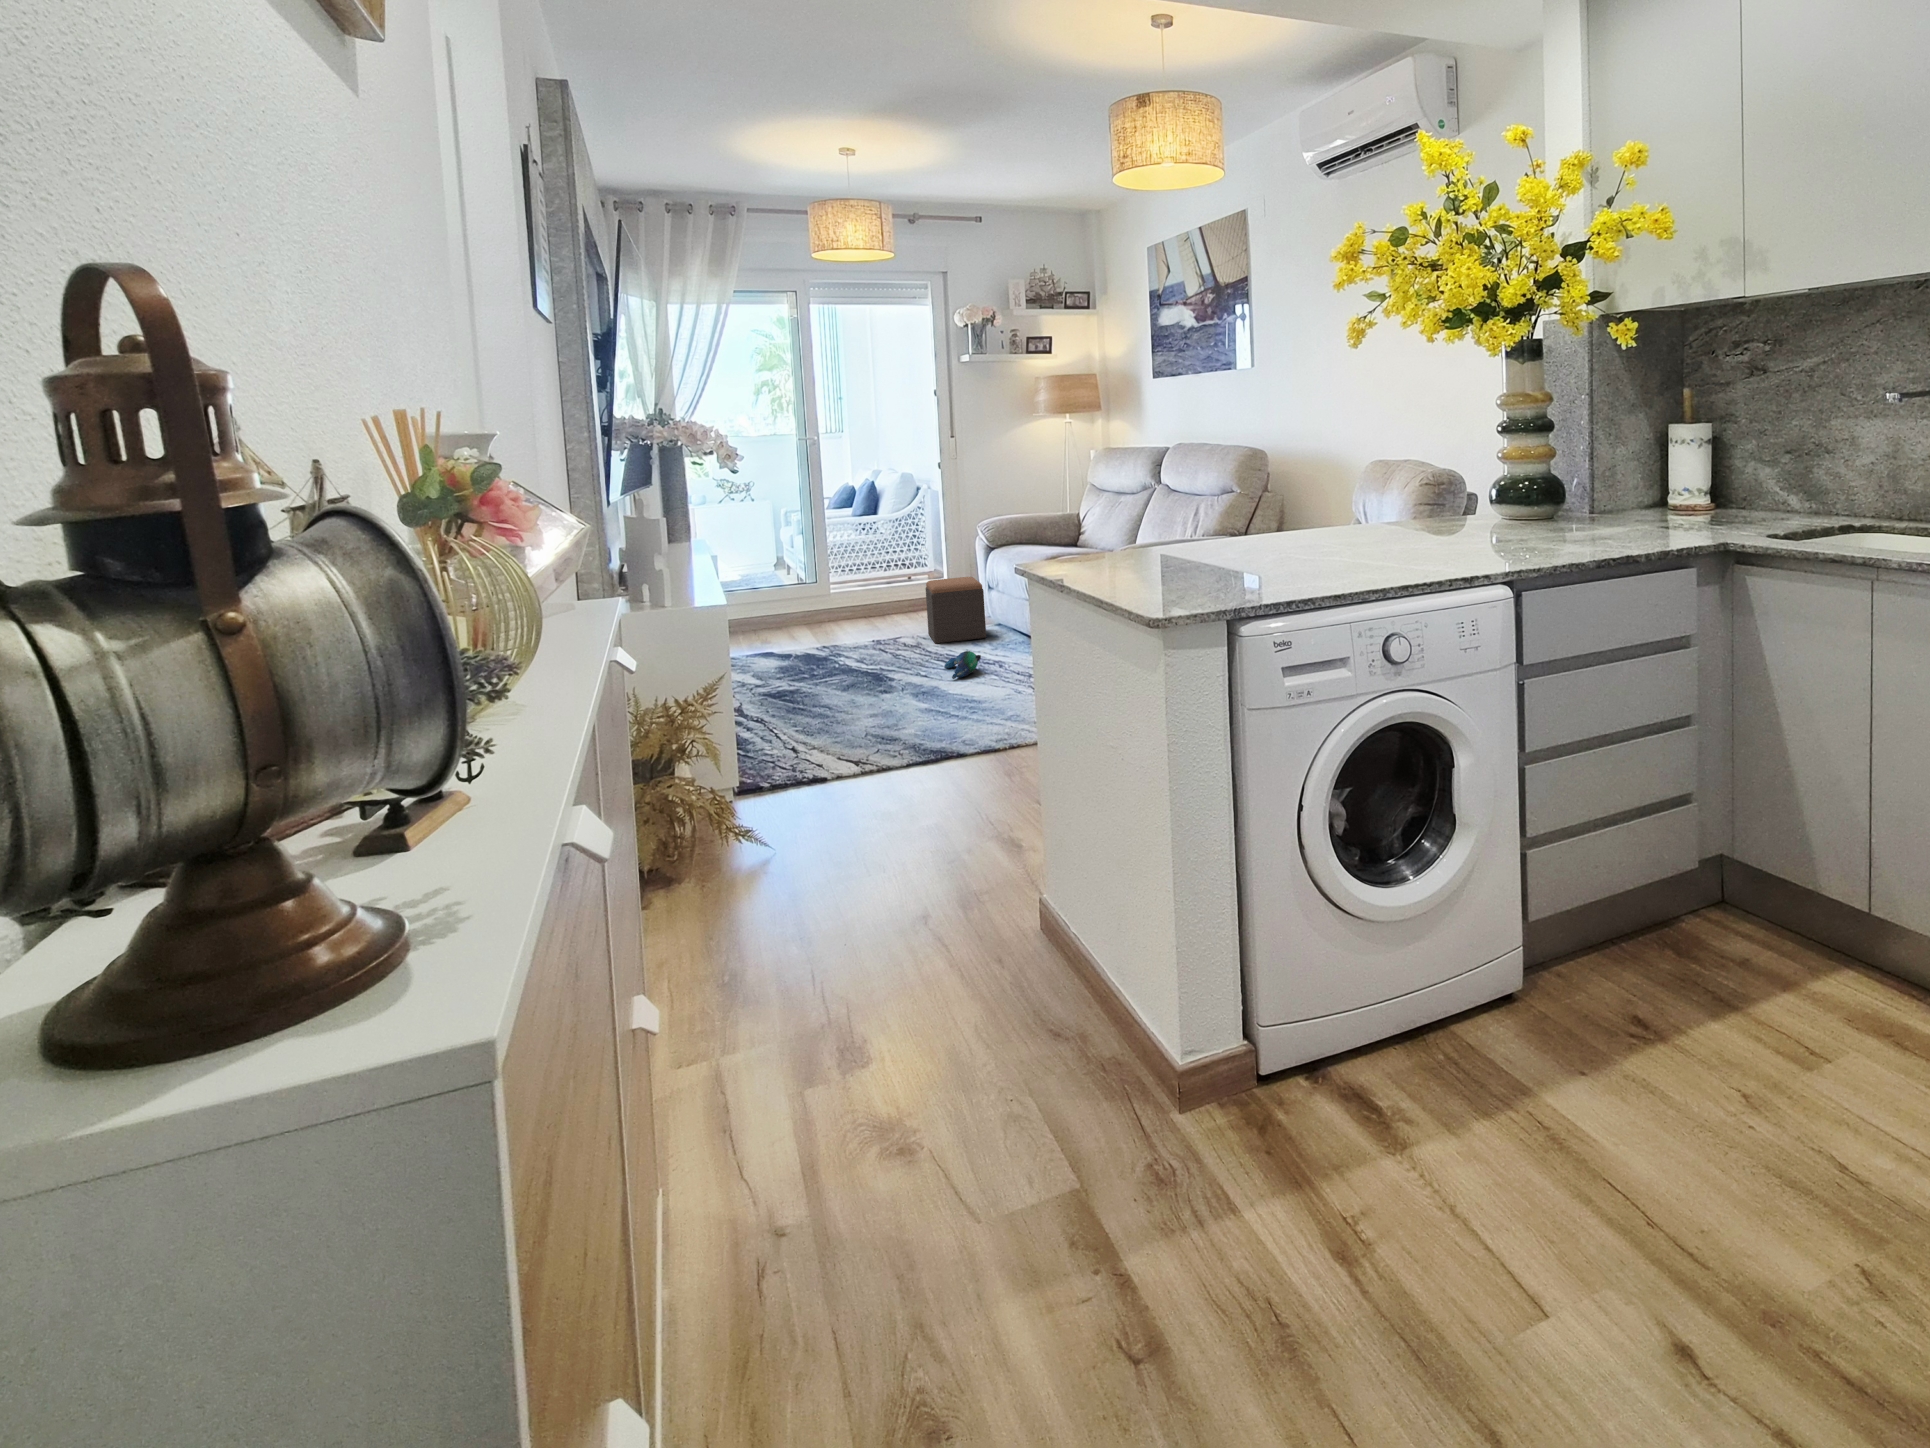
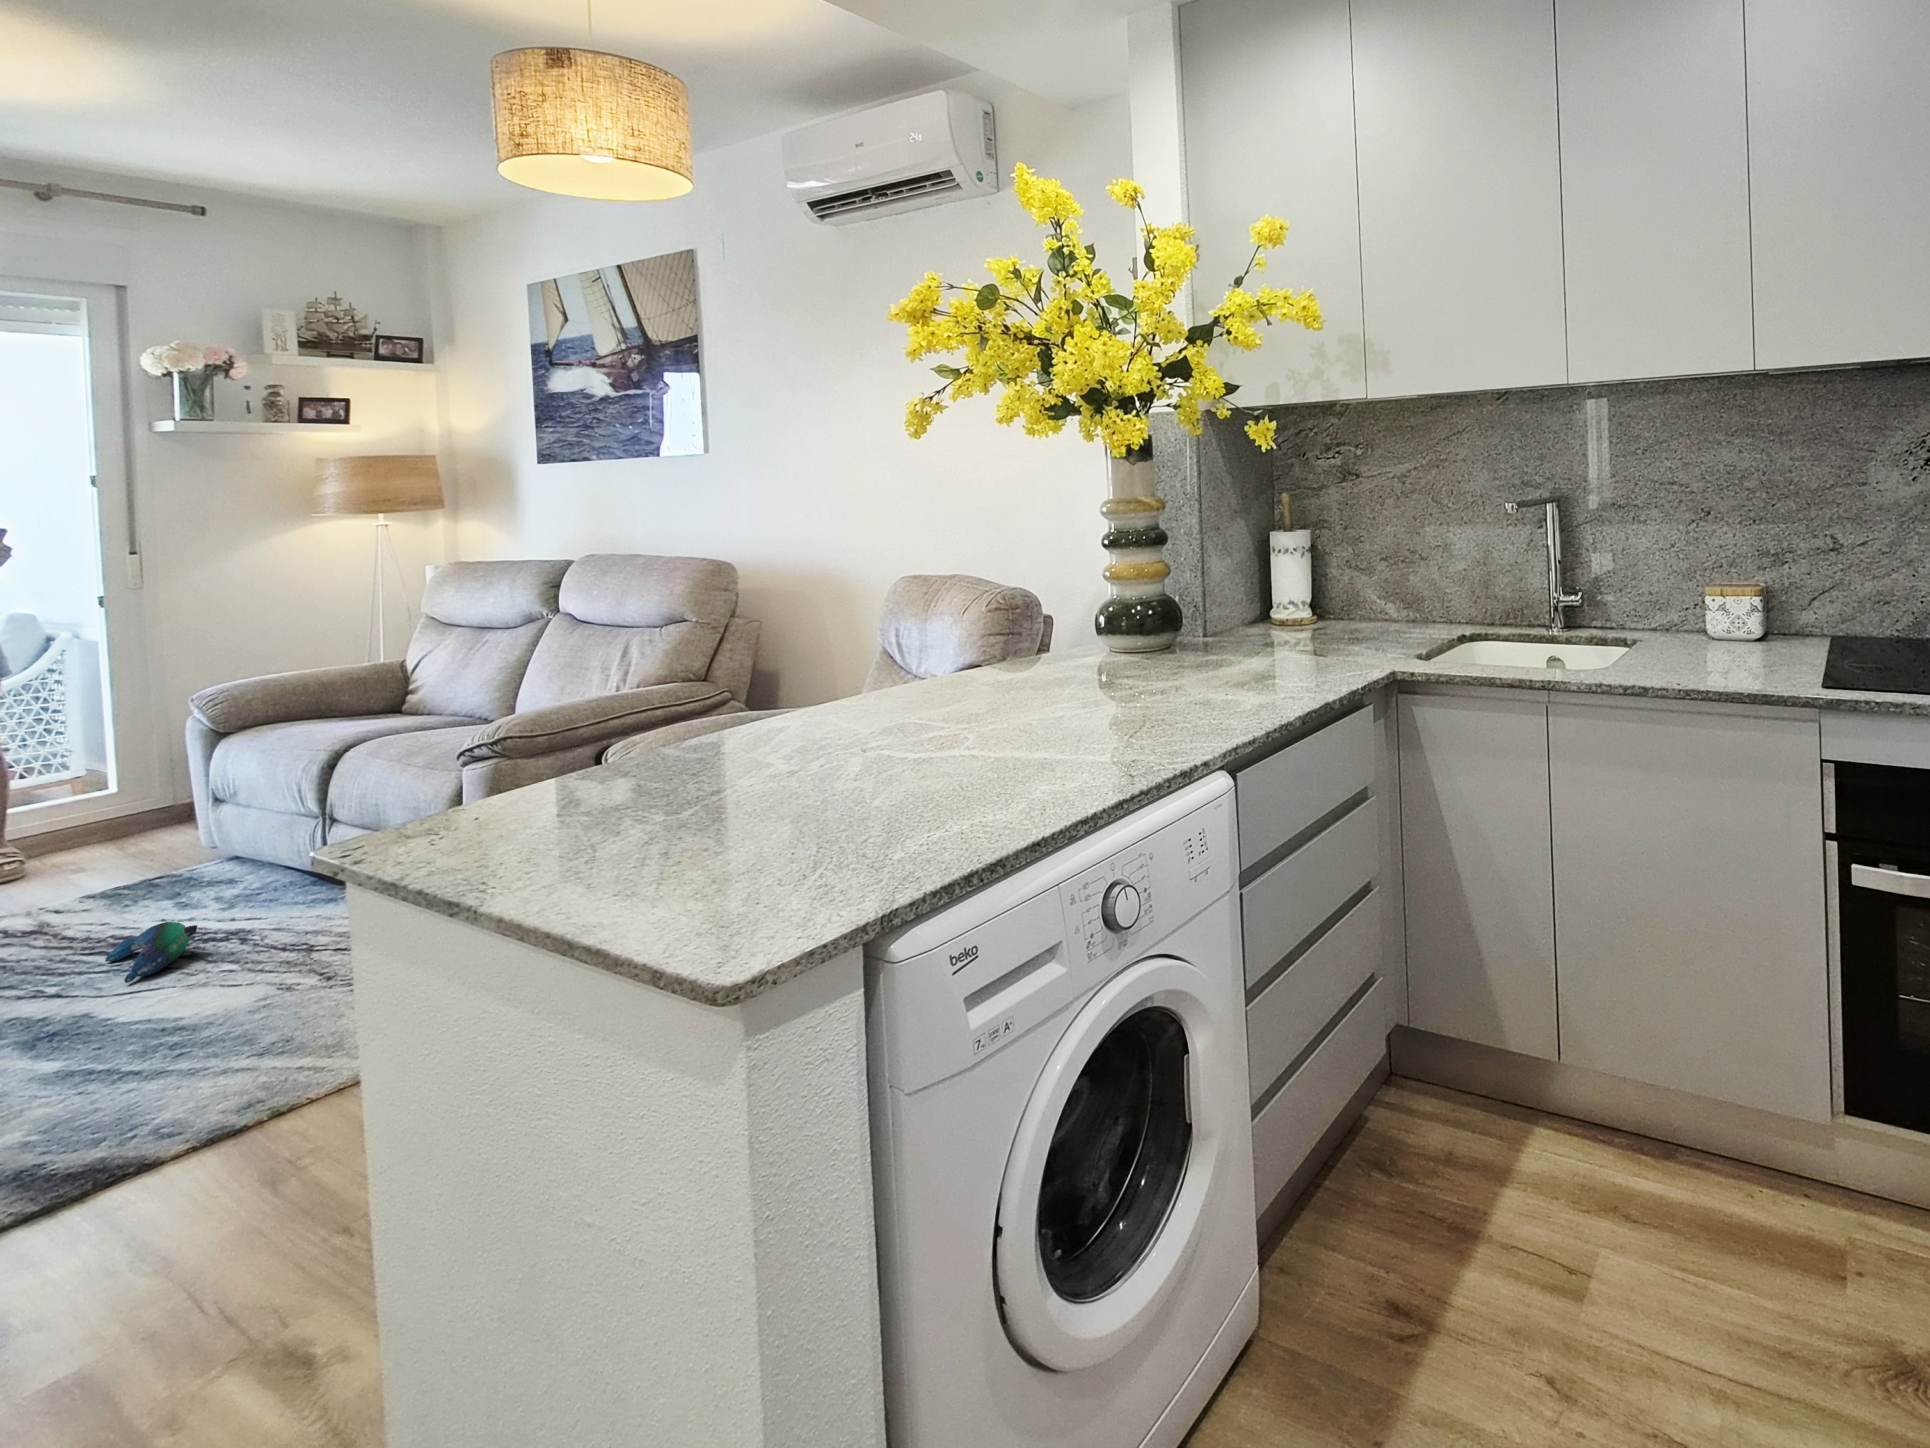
footstool: present [926,577,986,644] -> none [64,781,211,912]

